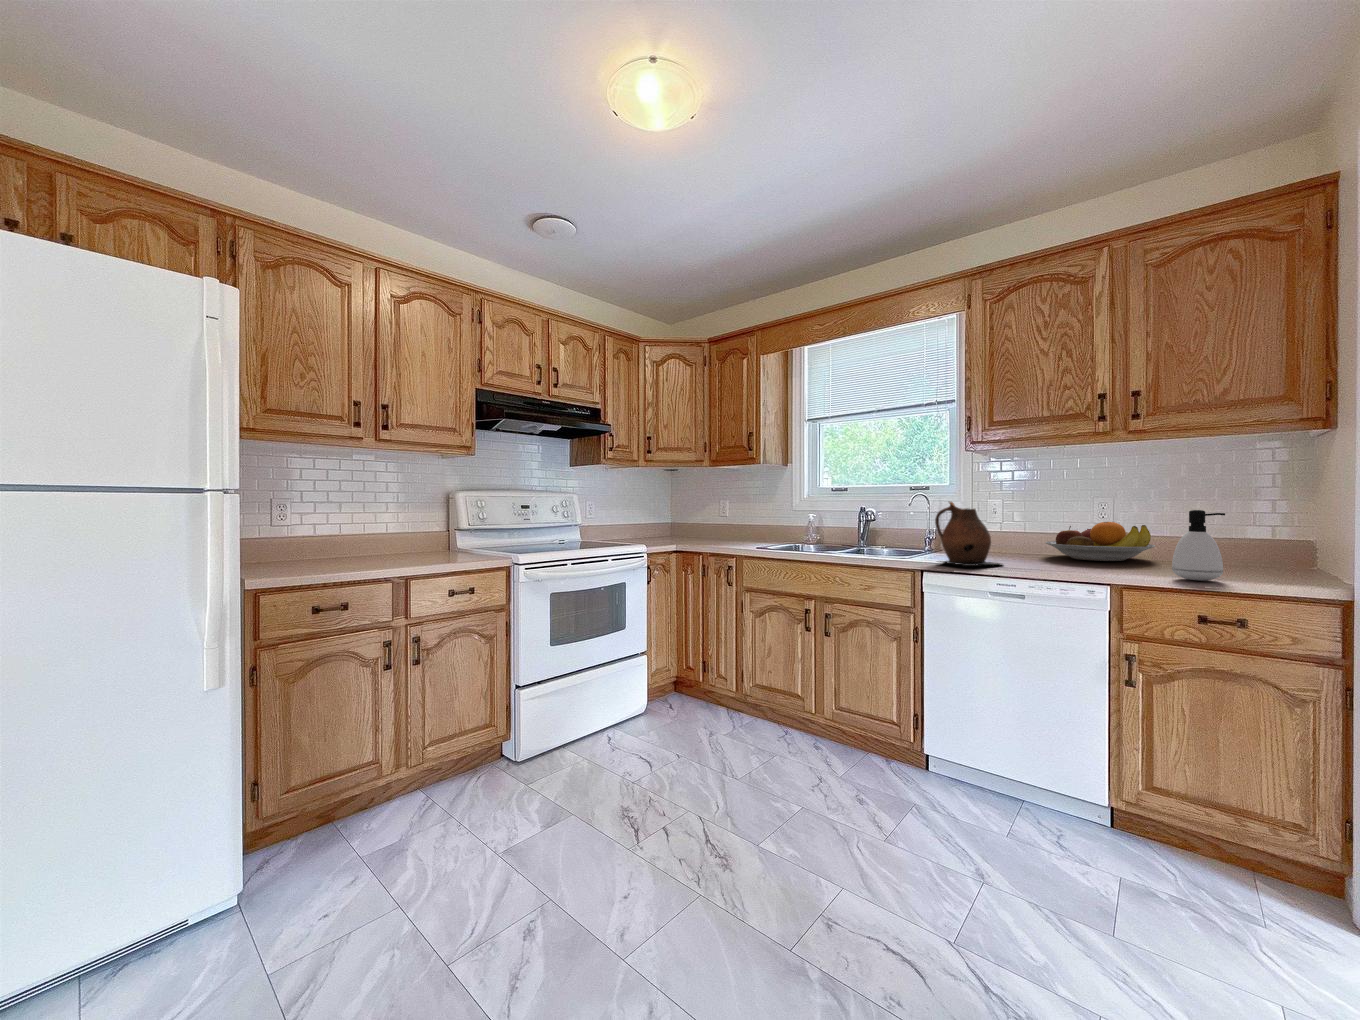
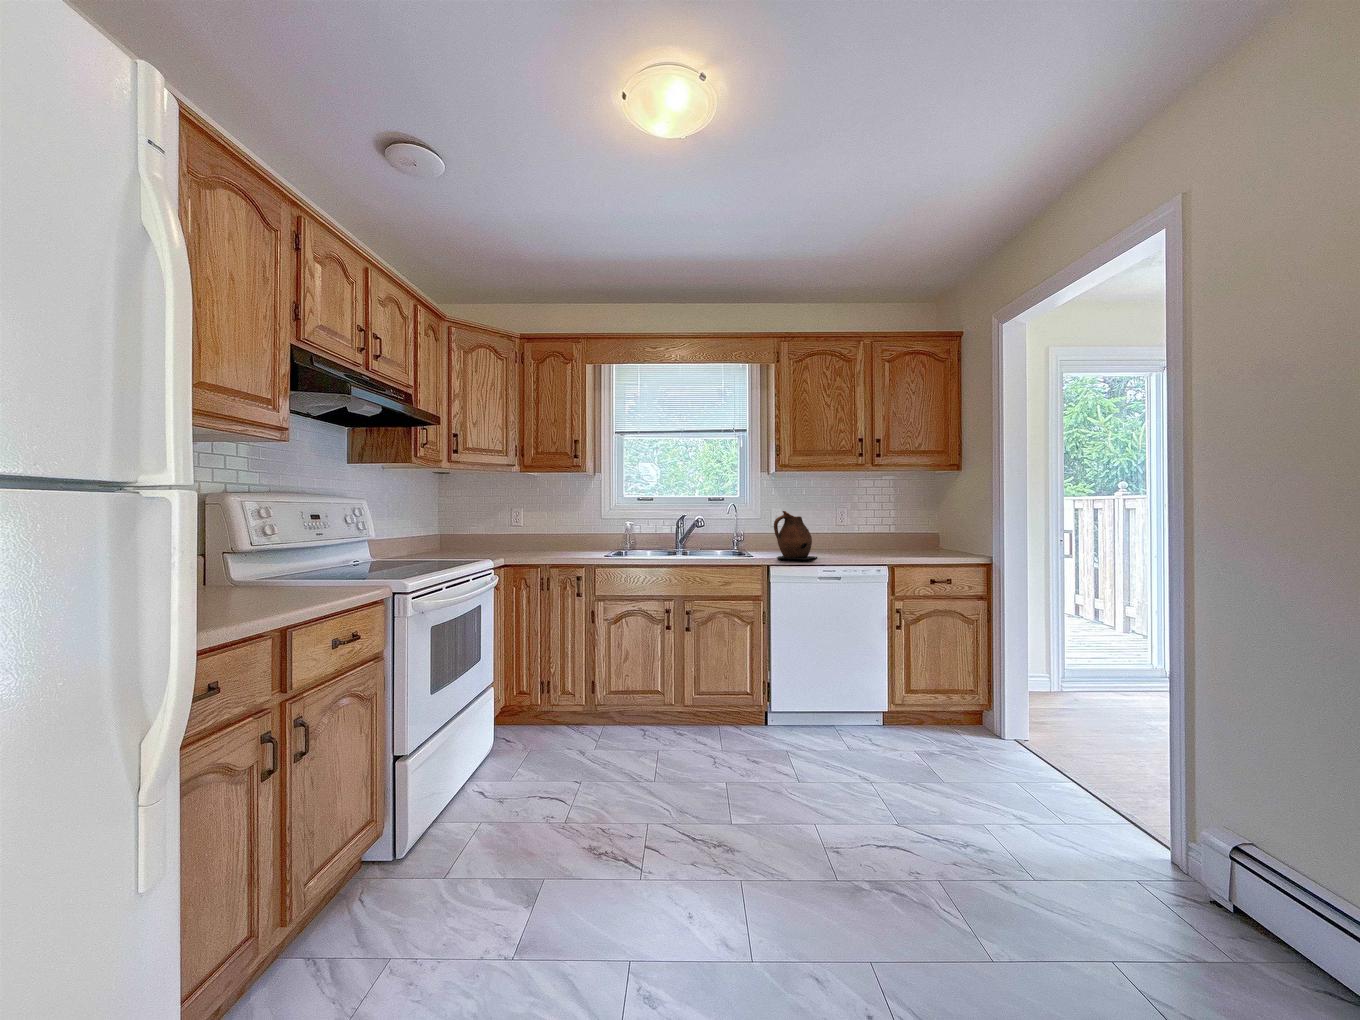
soap dispenser: present [1172,510,1225,581] -> none [912,517,937,559]
fruit bowl: present [1046,522,1155,561] -> none [817,525,879,551]

